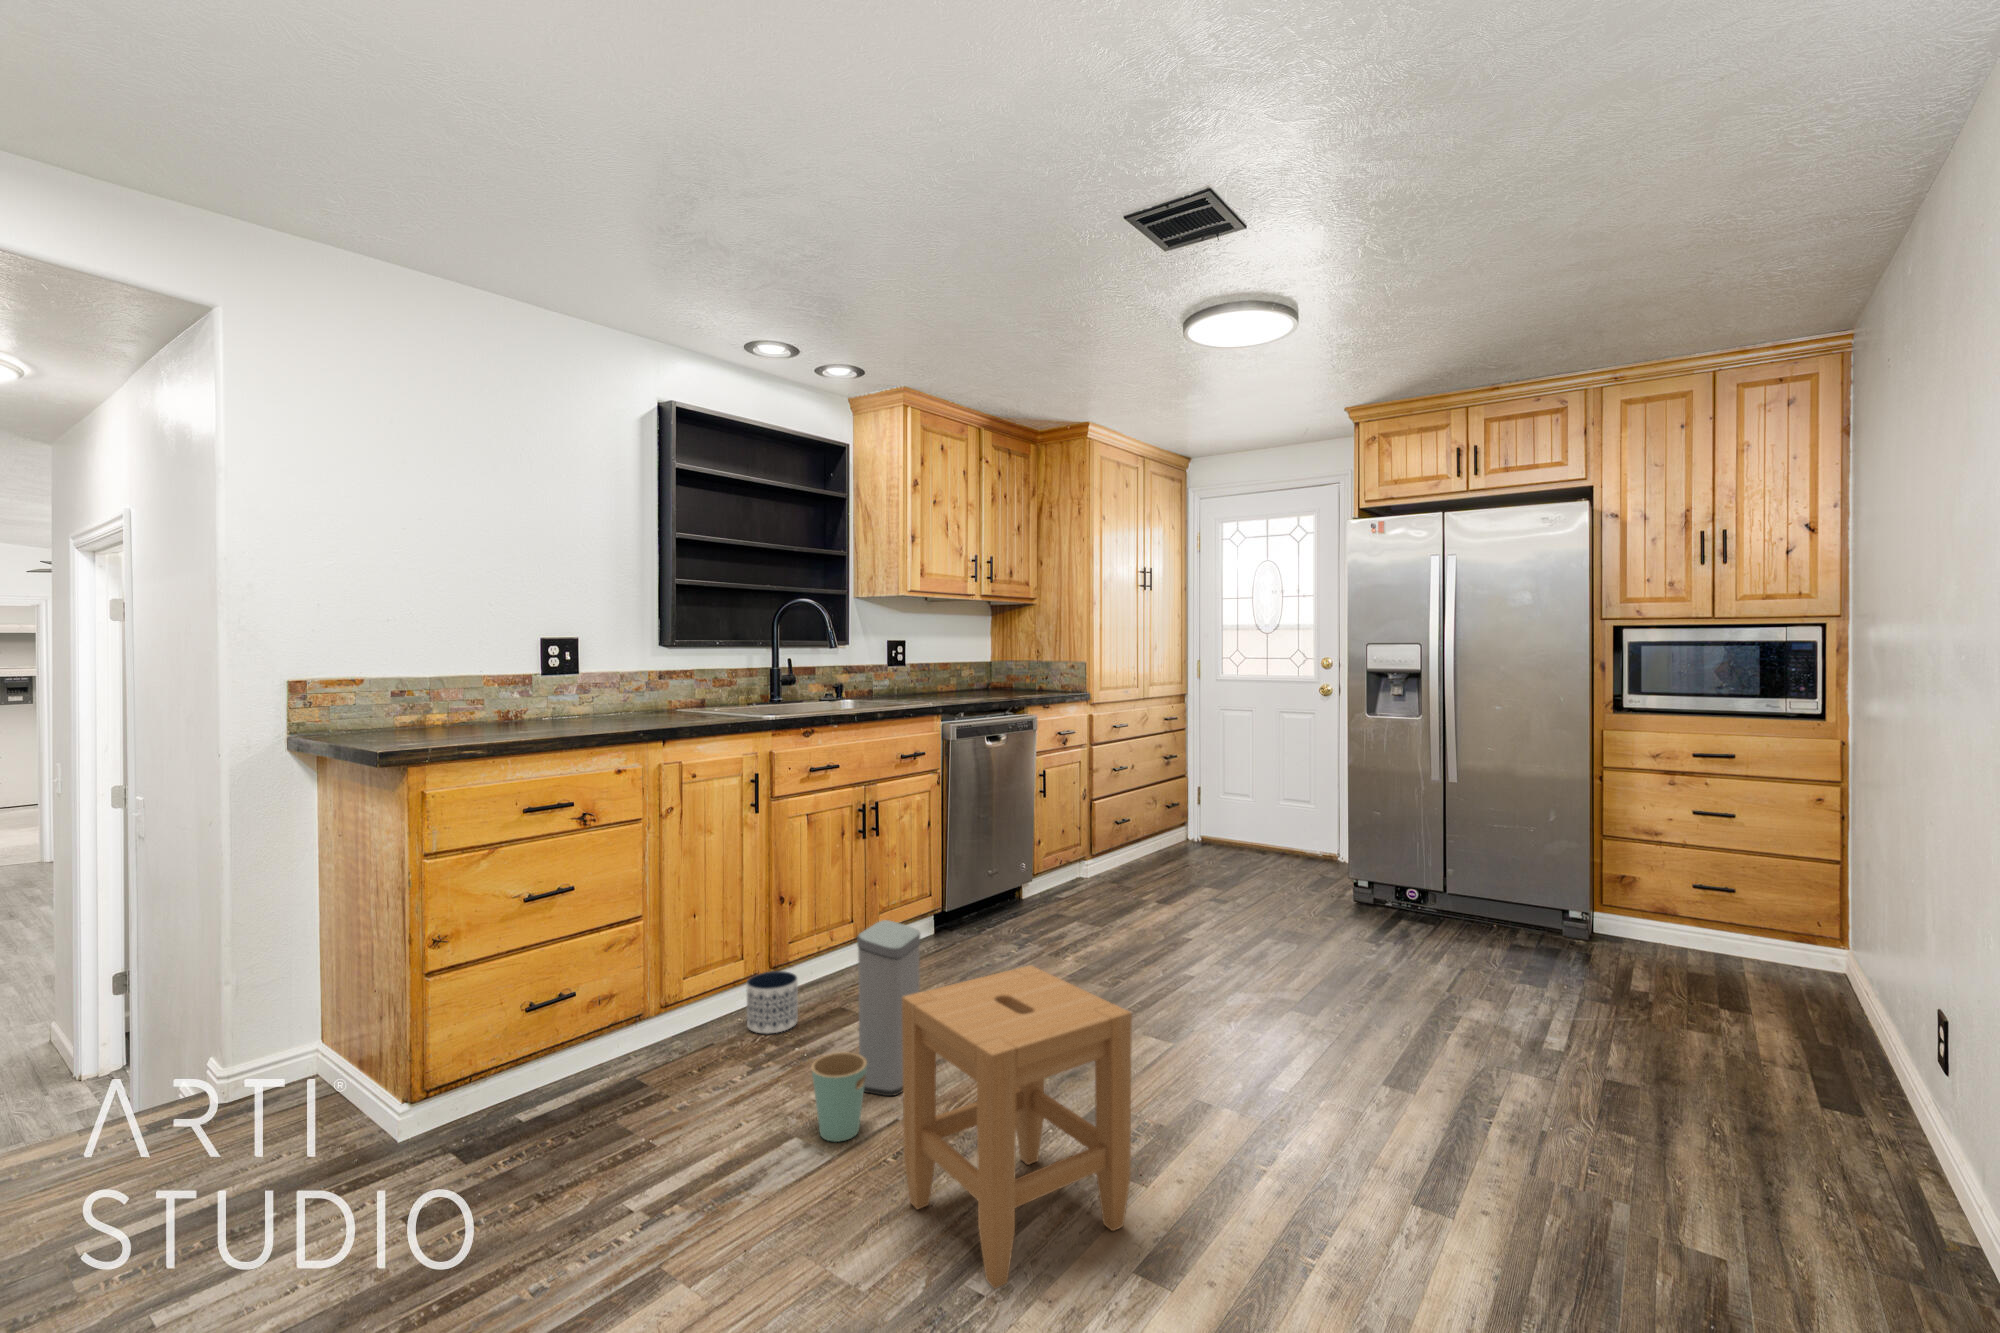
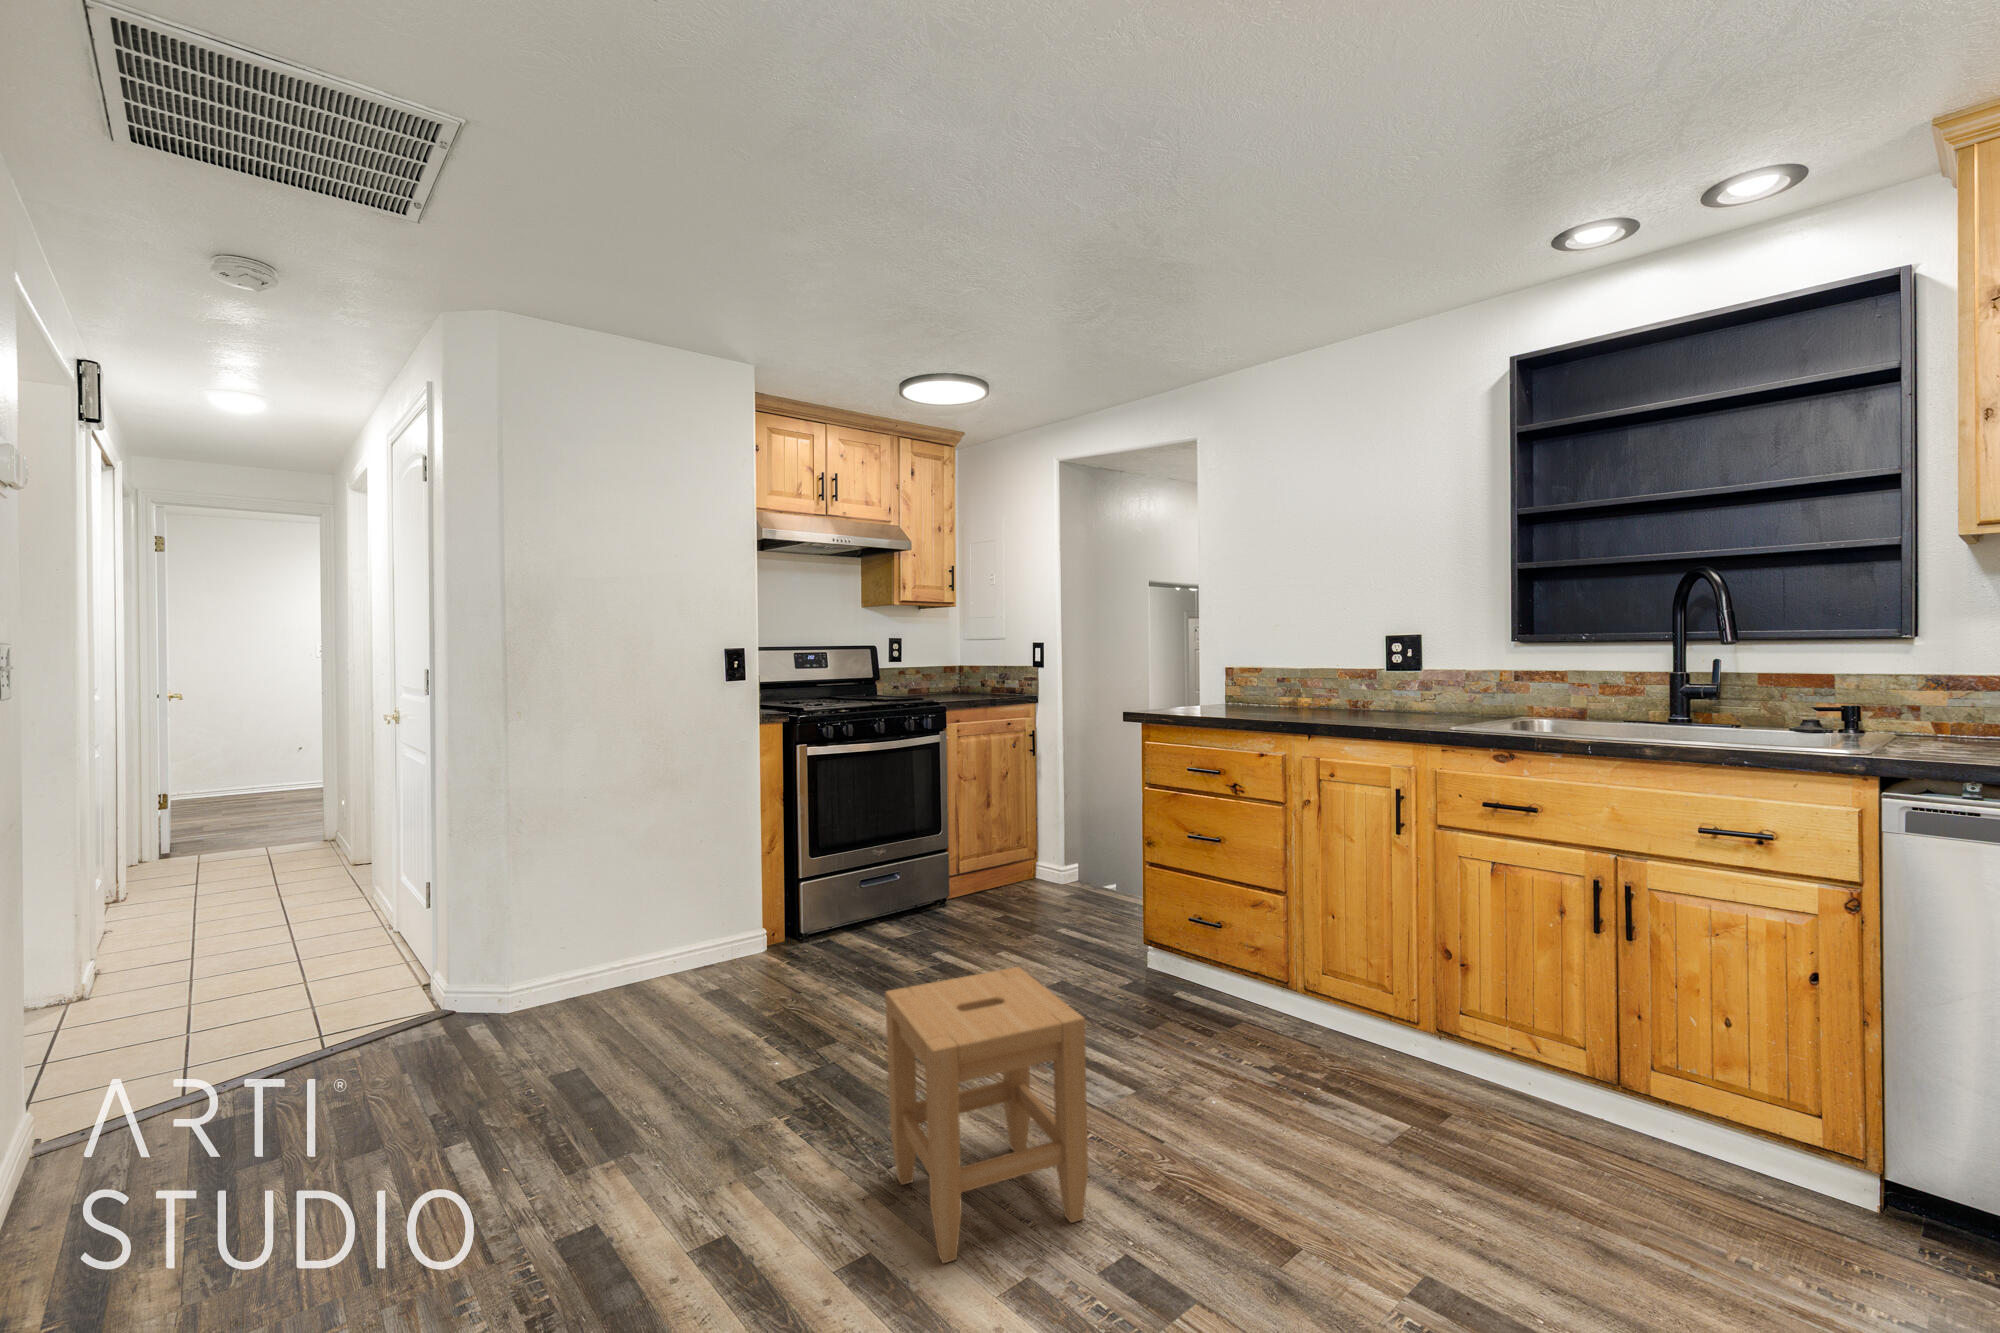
trash can: present [811,920,920,1142] -> none [1114,961,1289,1158]
planter: present [747,971,798,1034] -> none [1343,1008,1403,1080]

